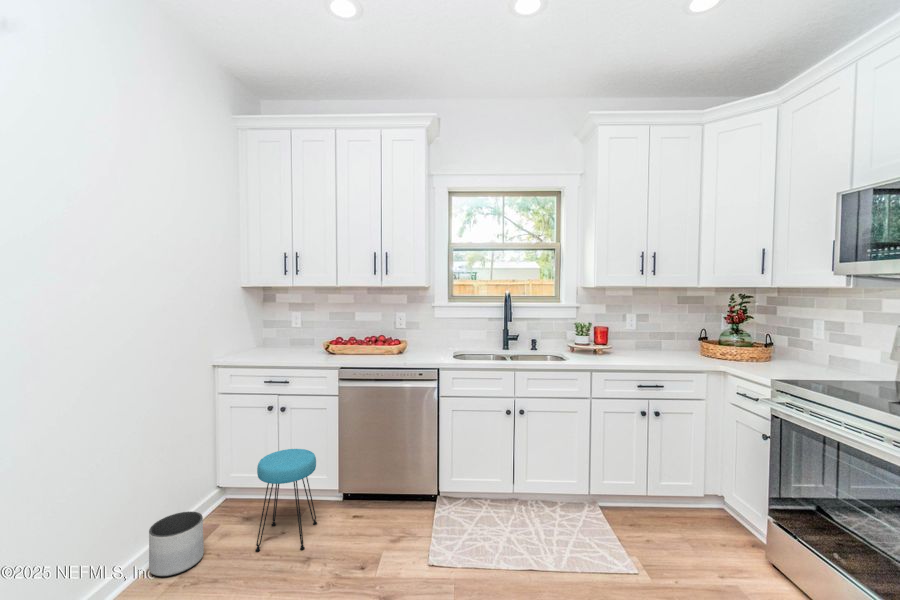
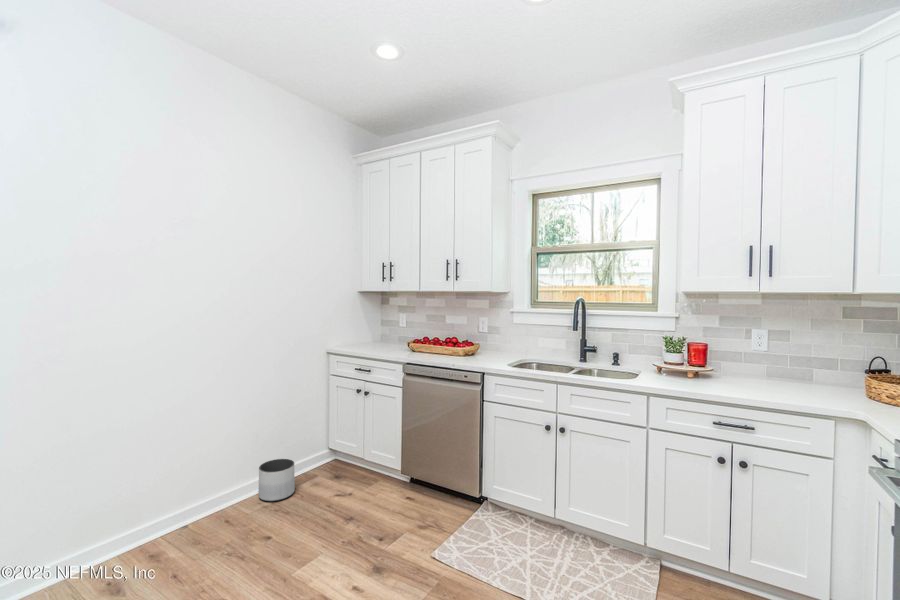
stool: present [255,449,317,551] -> none [323,427,377,510]

